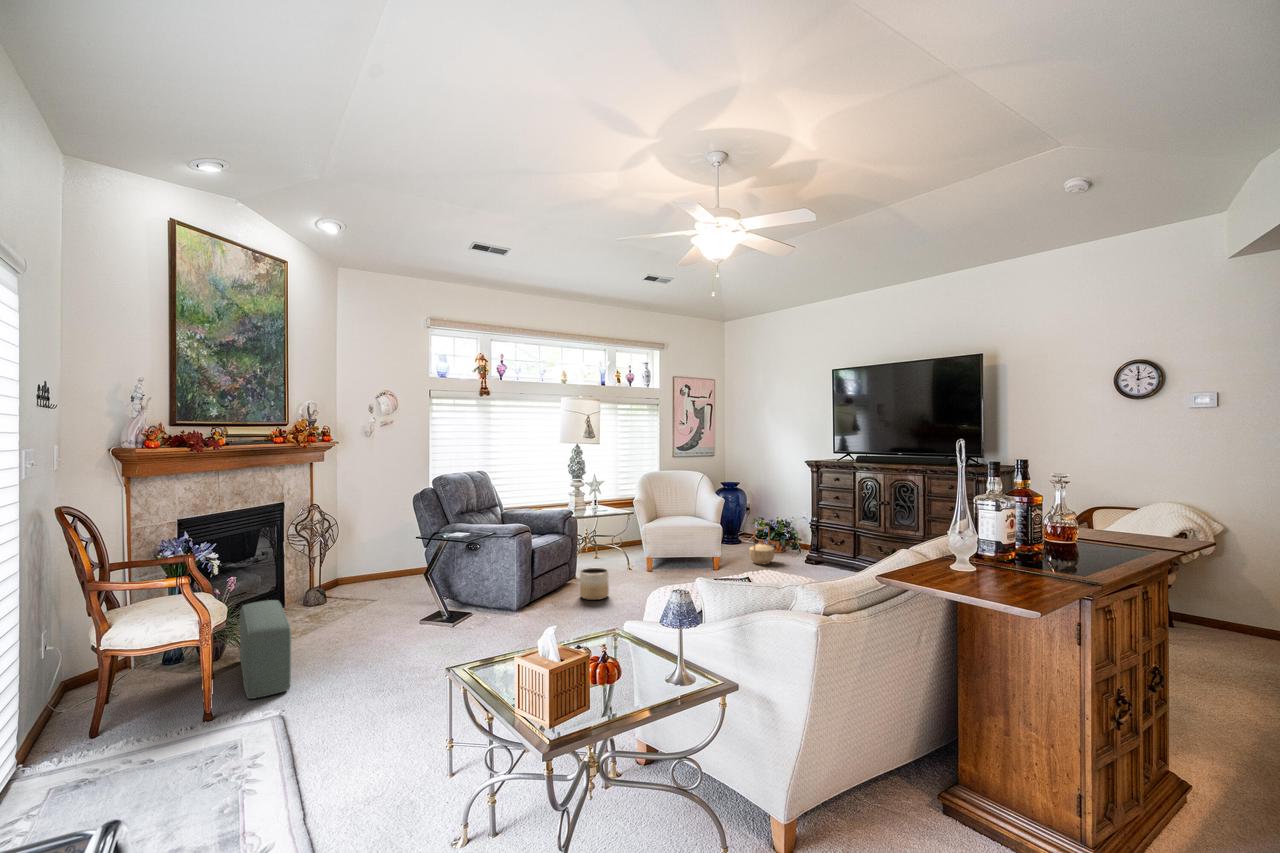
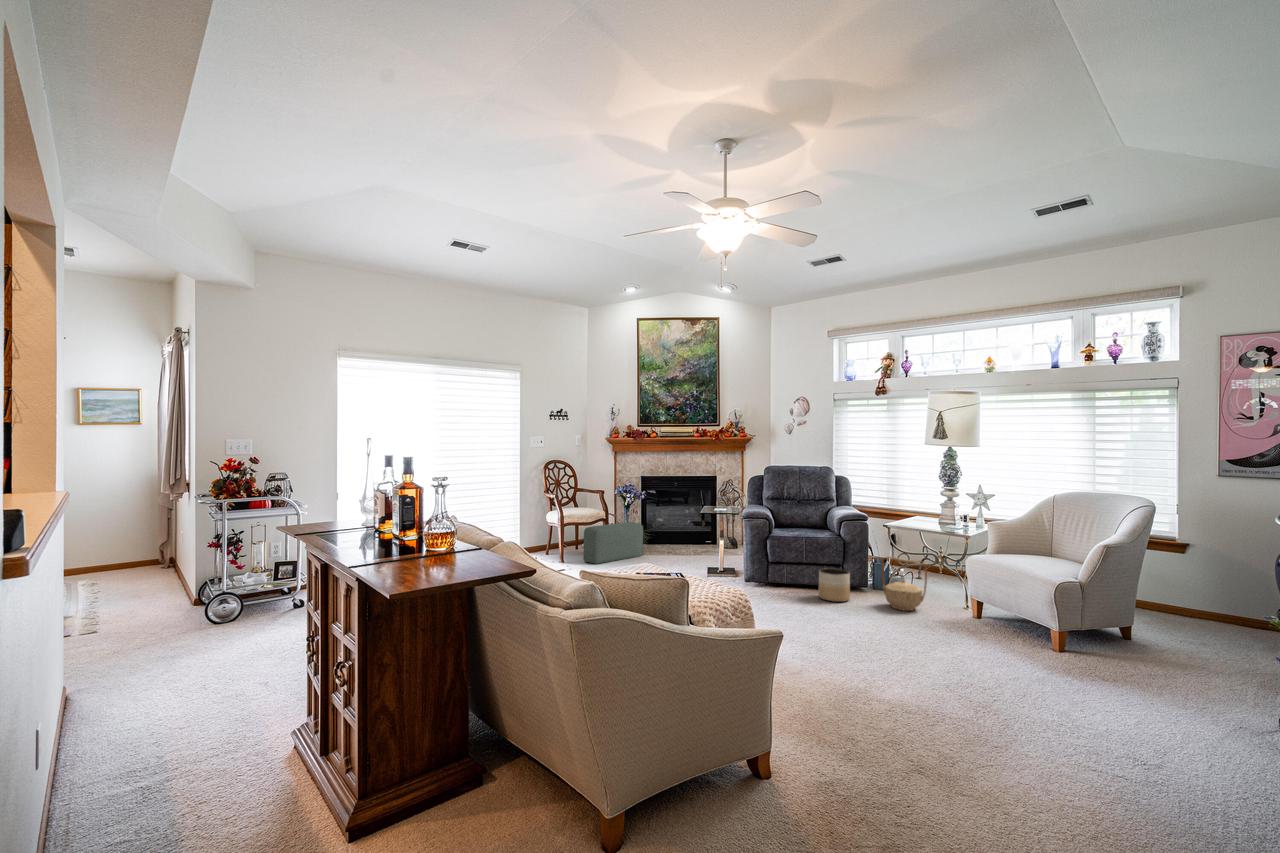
basket: present [749,527,774,564] -> present [881,557,927,611]

